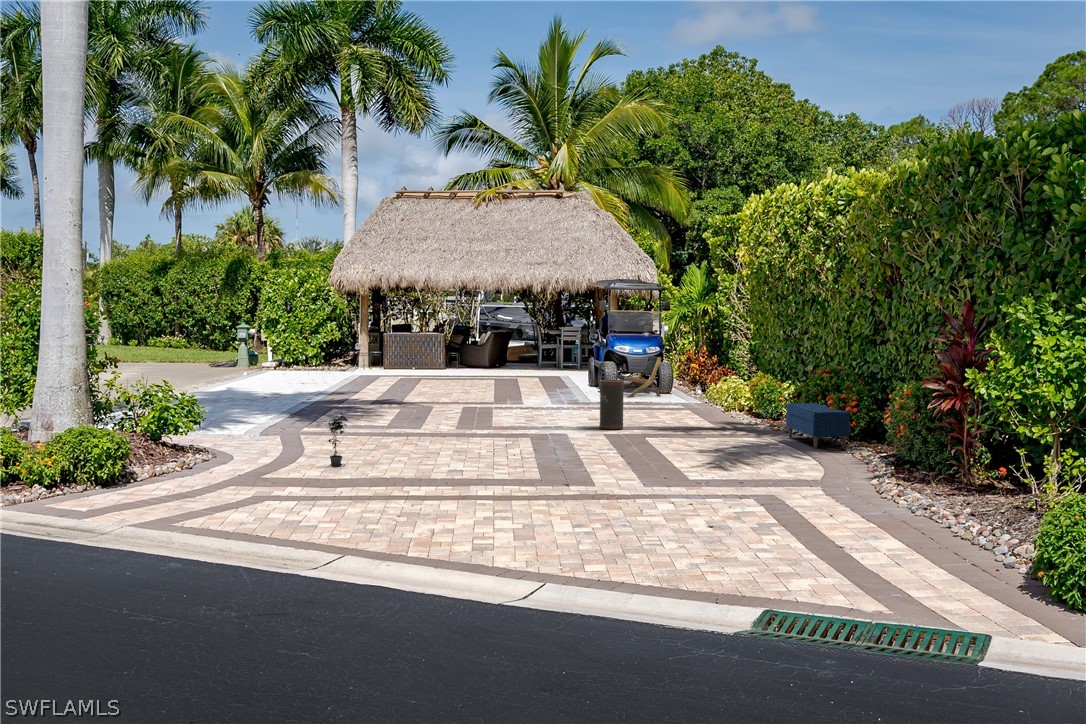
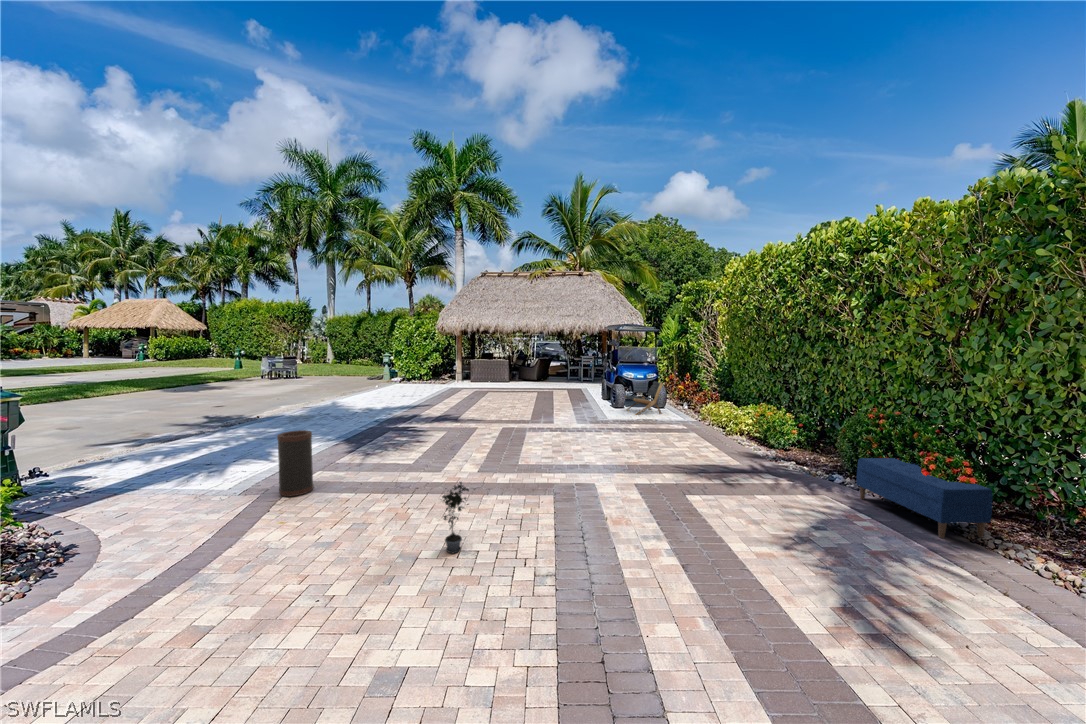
trash can: present [600,380,624,430] -> present [277,430,313,497]
potted plant: present [328,413,348,467] -> present [442,482,469,553]

